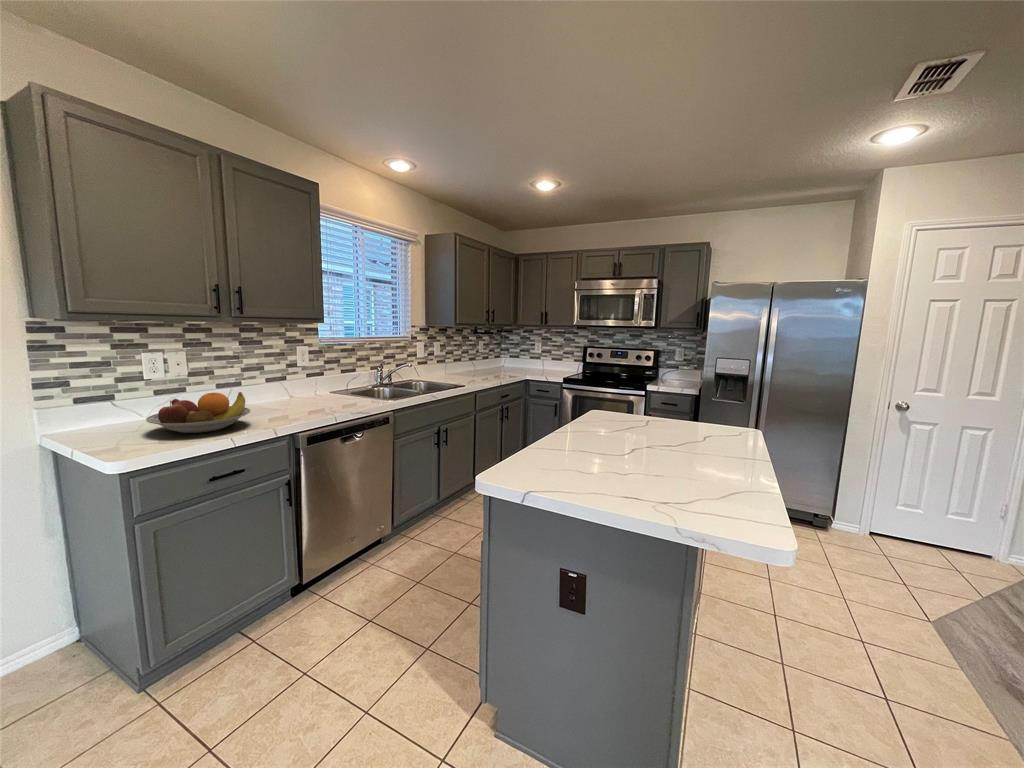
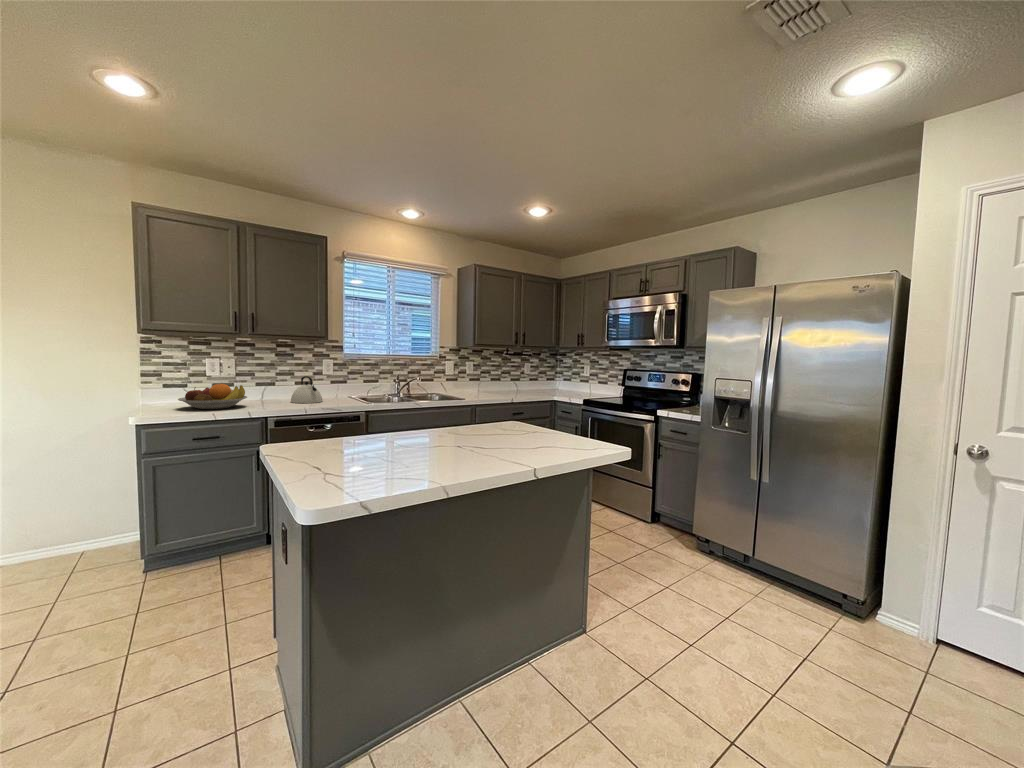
kettle: none [278,371,321,409] -> present [291,376,323,403]

